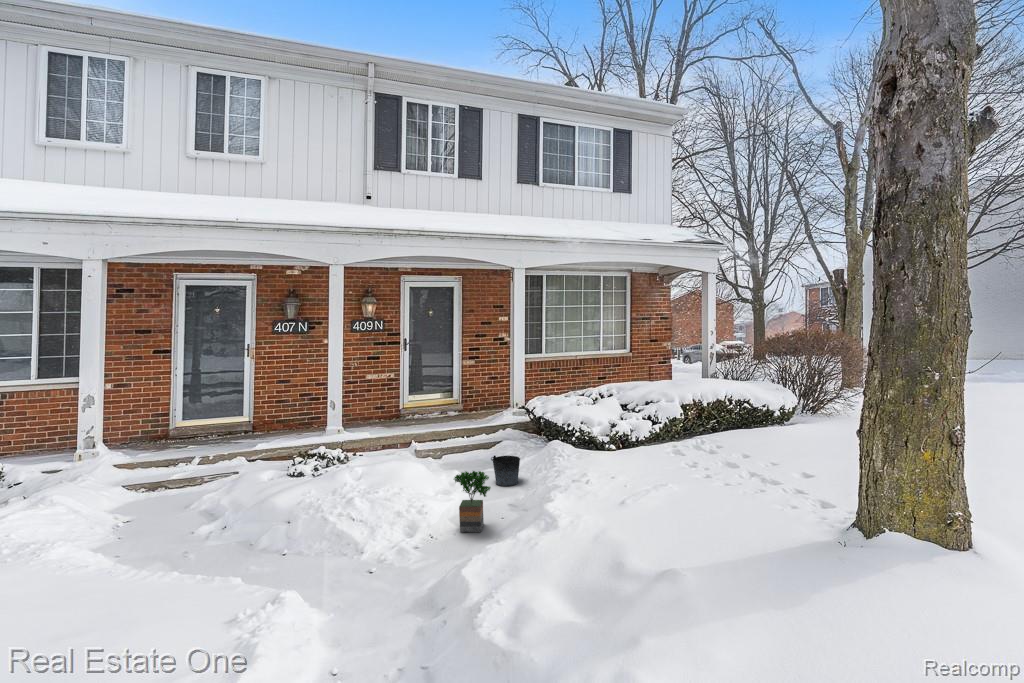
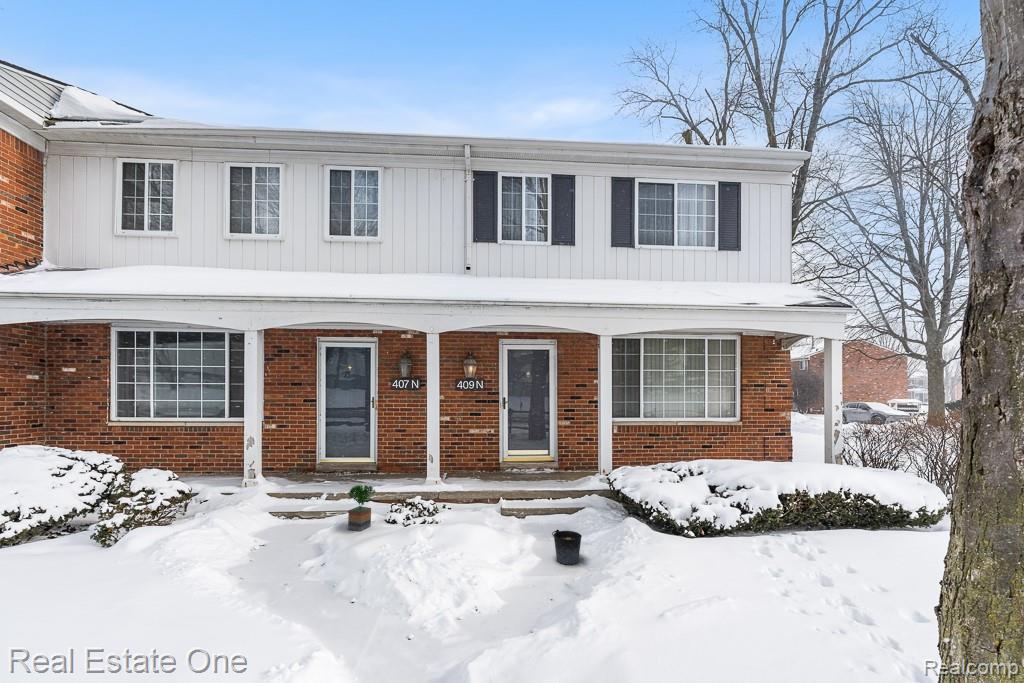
potted tree: present [454,471,491,532] -> present [348,485,376,531]

